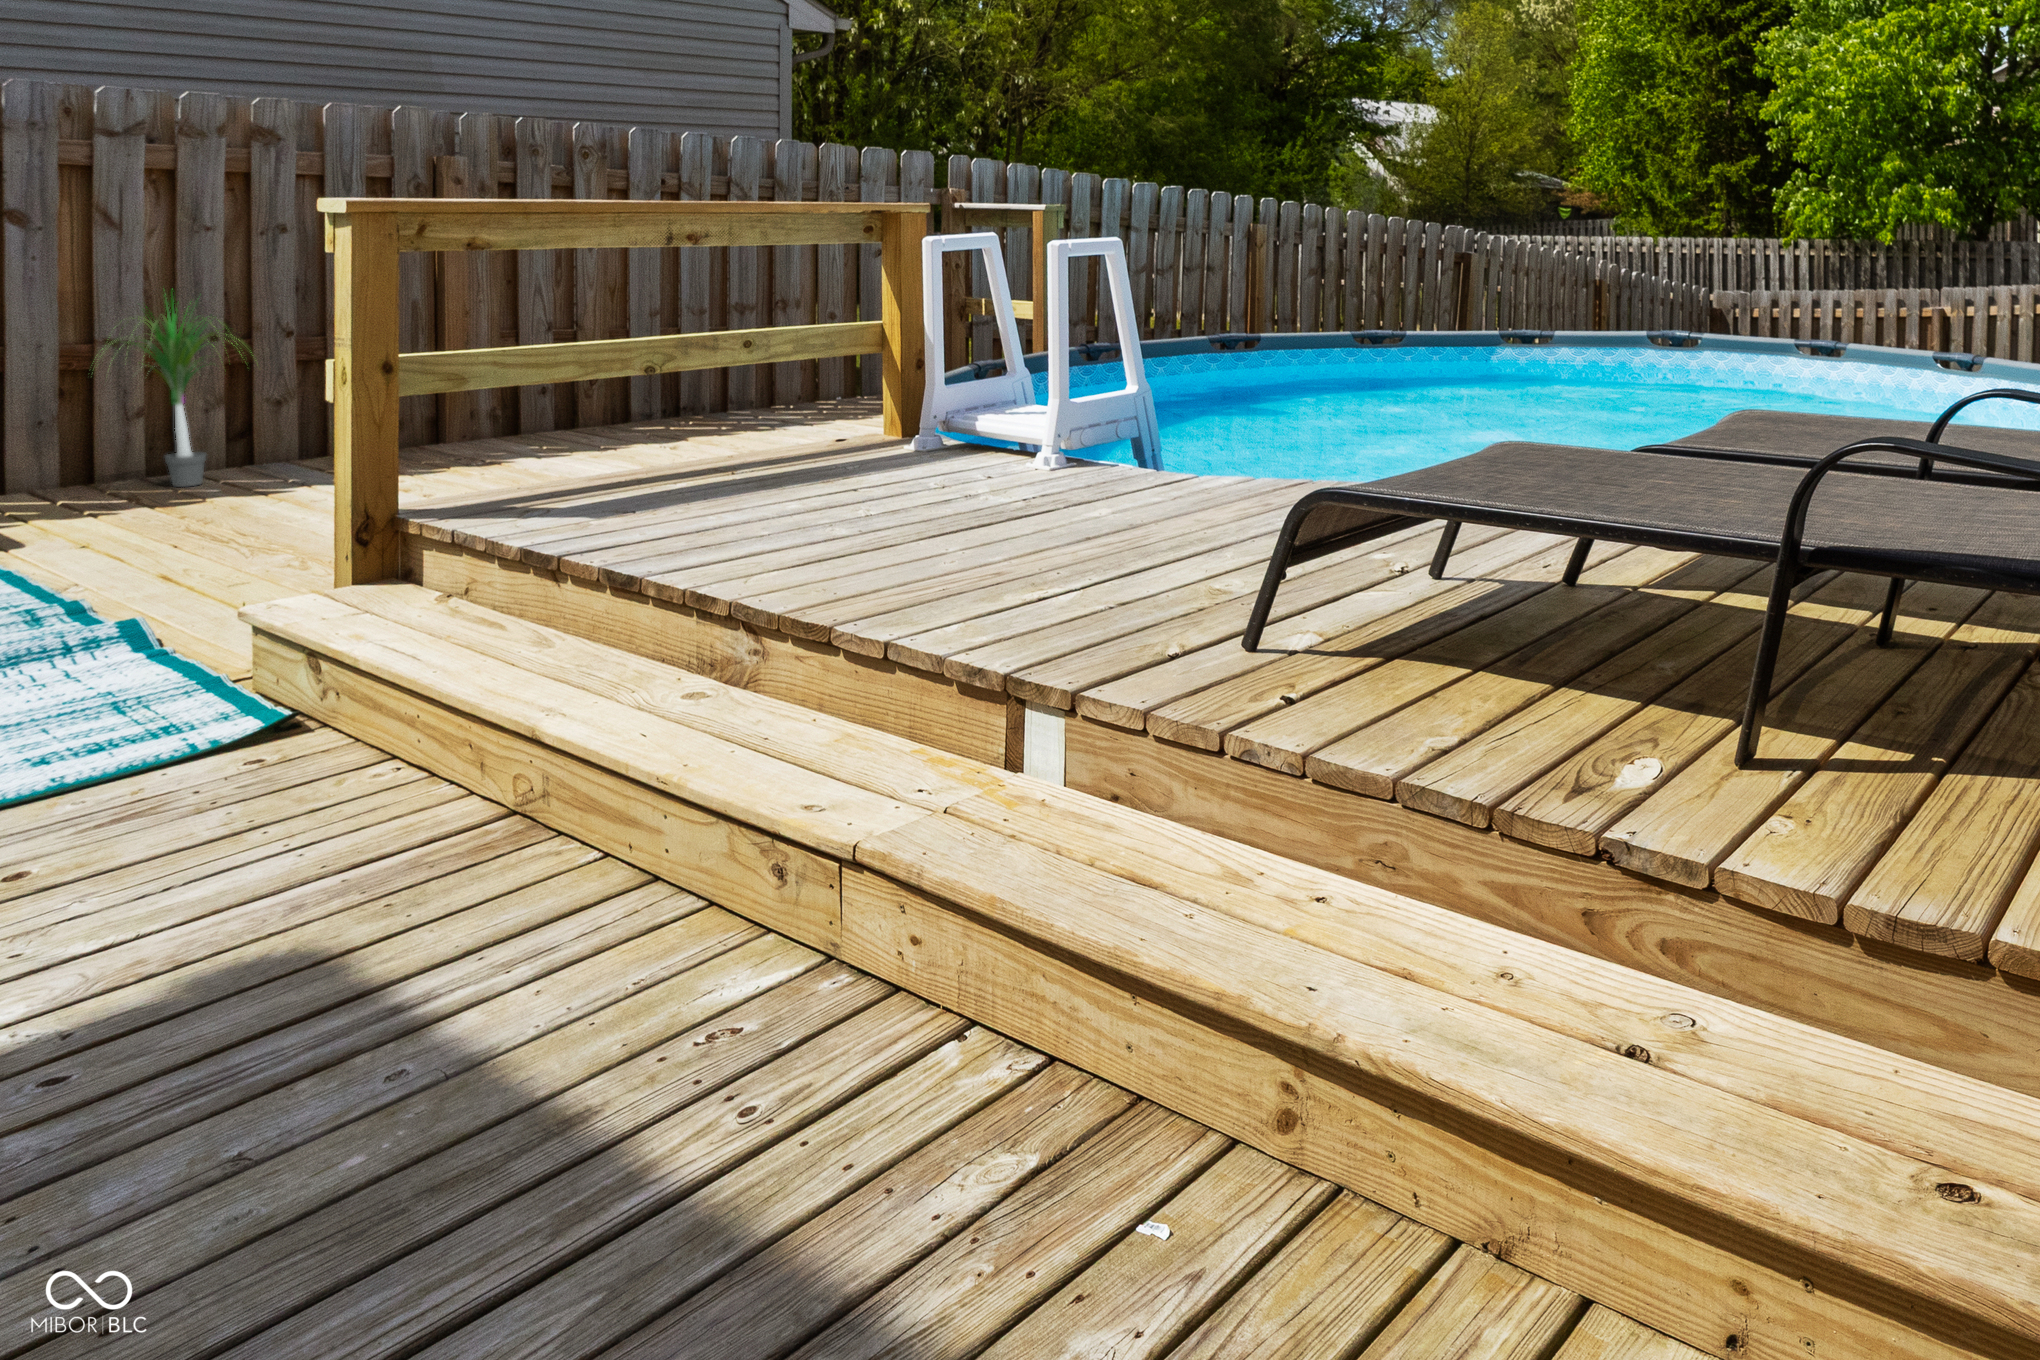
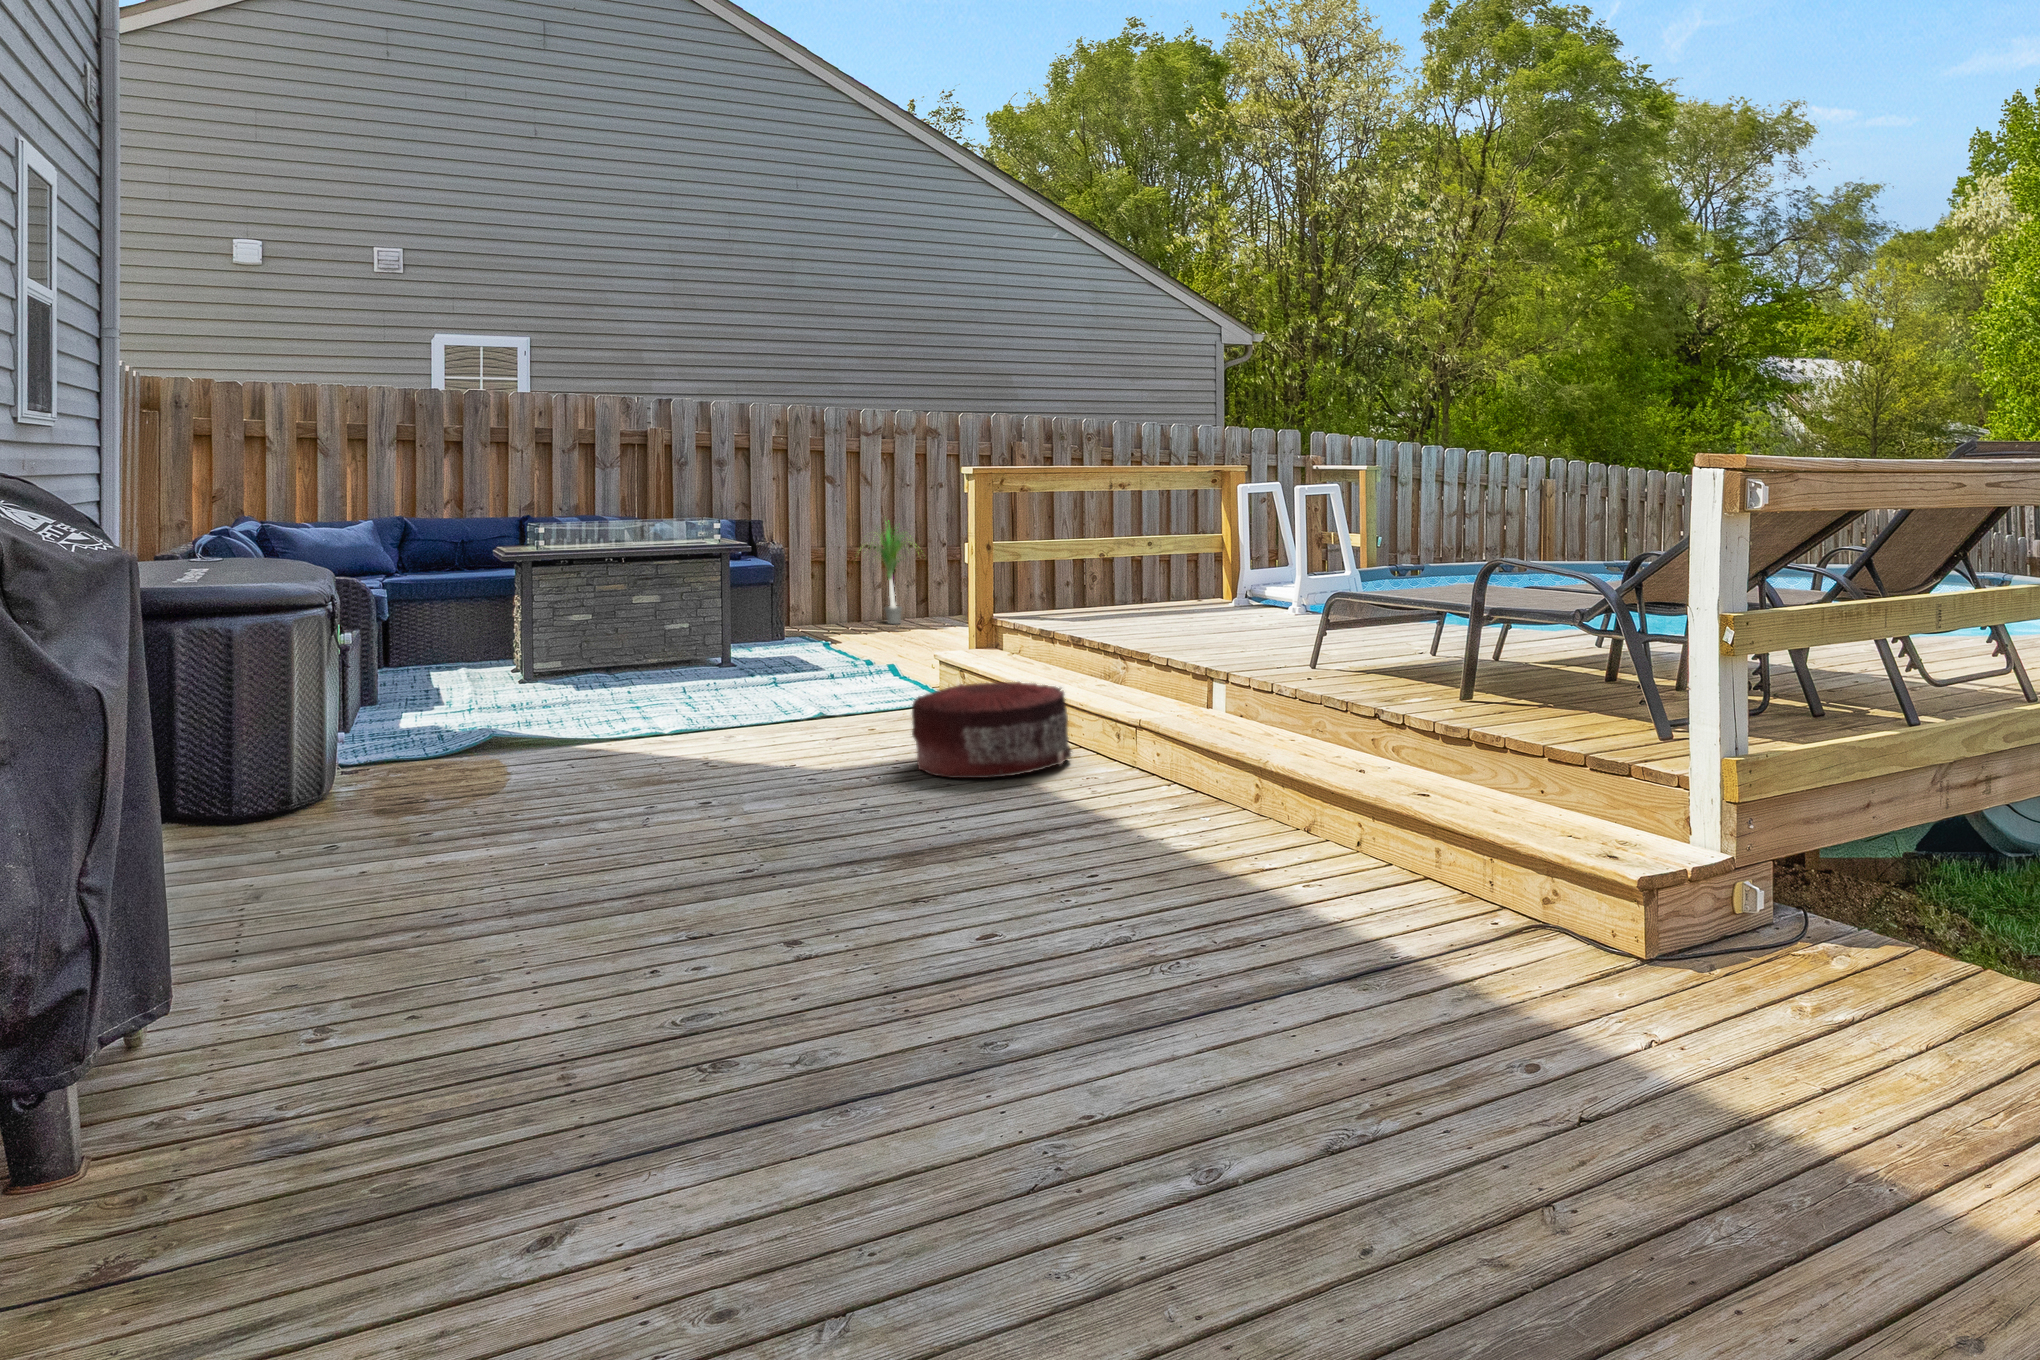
pouf: none [103,748,647,1132] -> present [912,682,1072,778]

